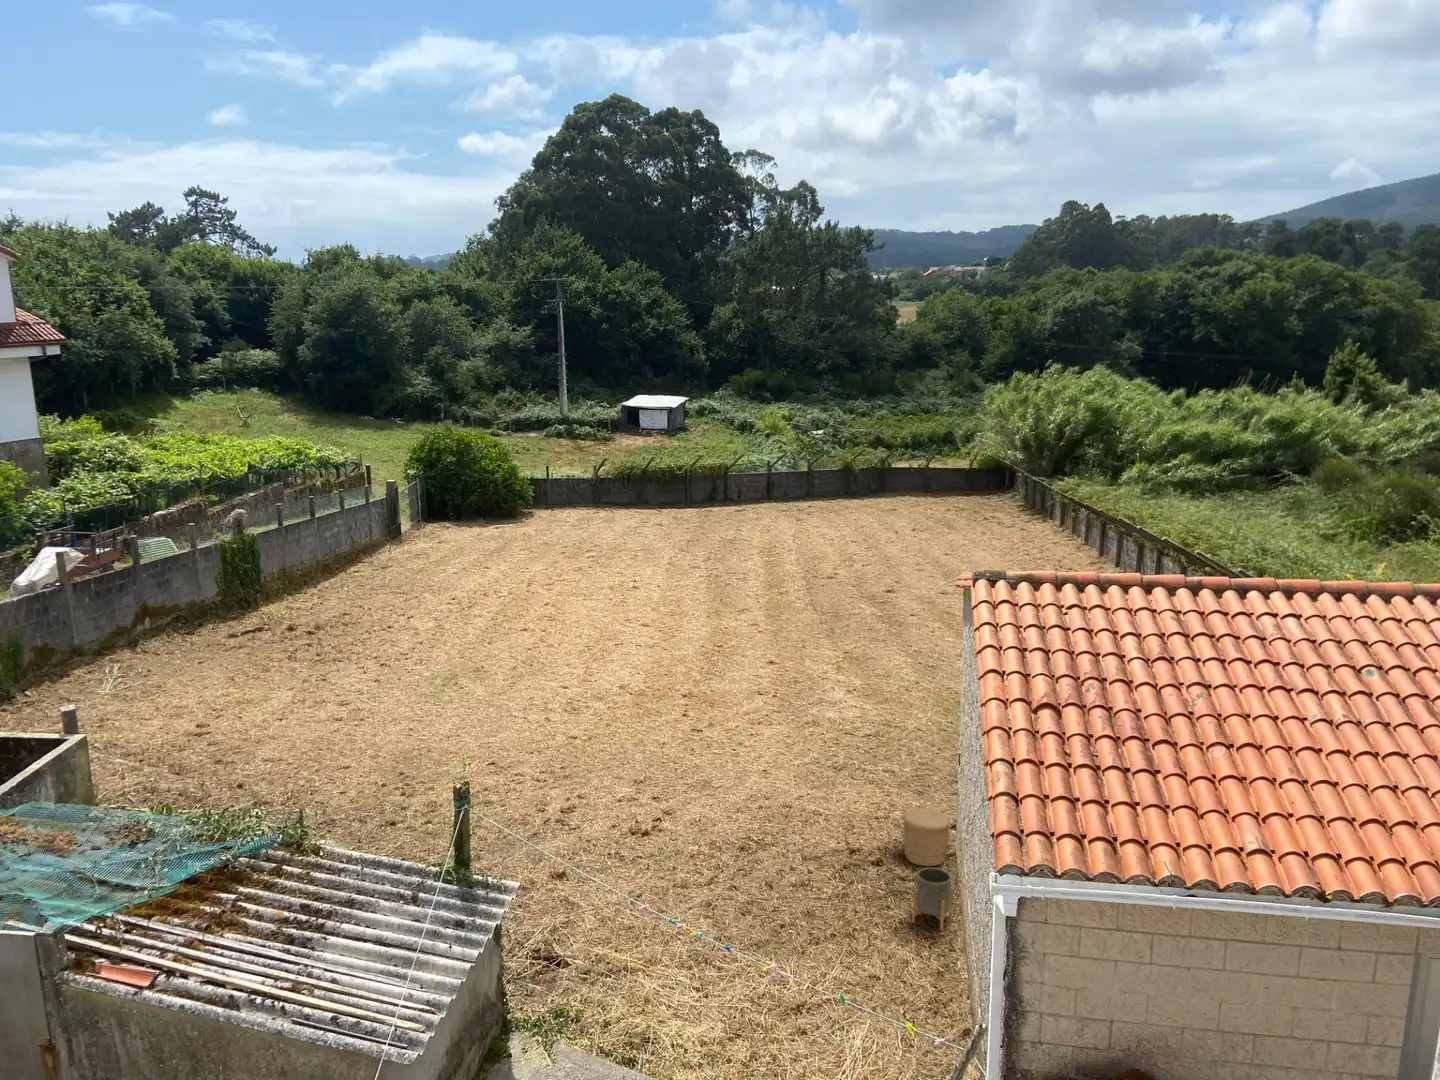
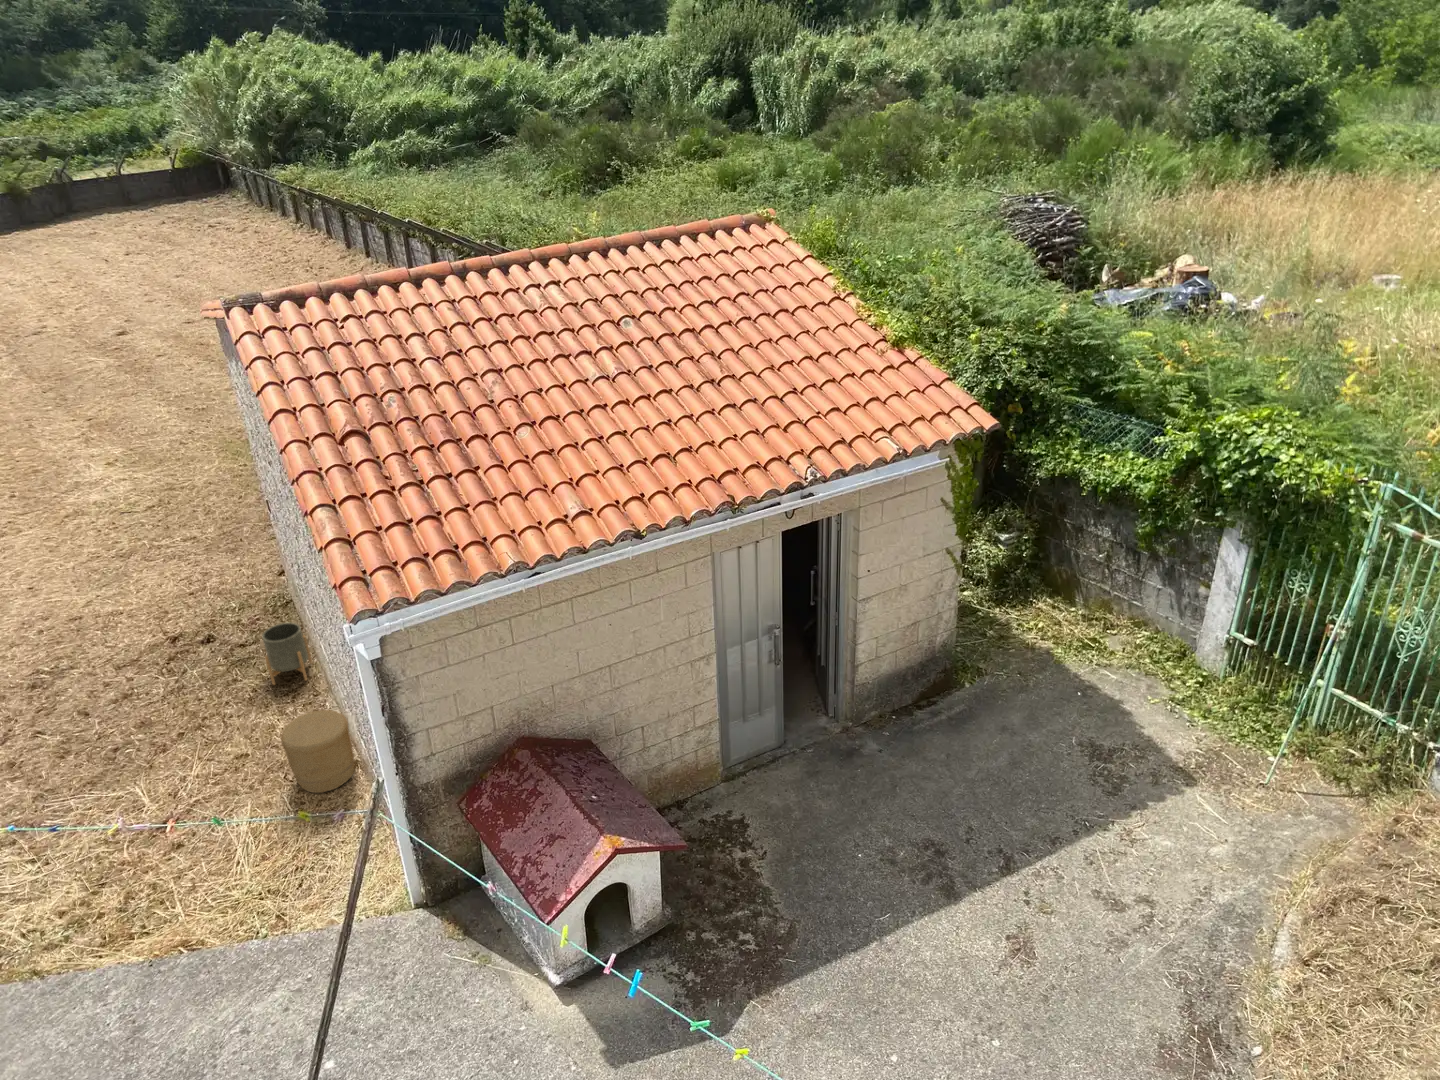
woven basket: present [903,808,950,866] -> present [281,710,355,793]

